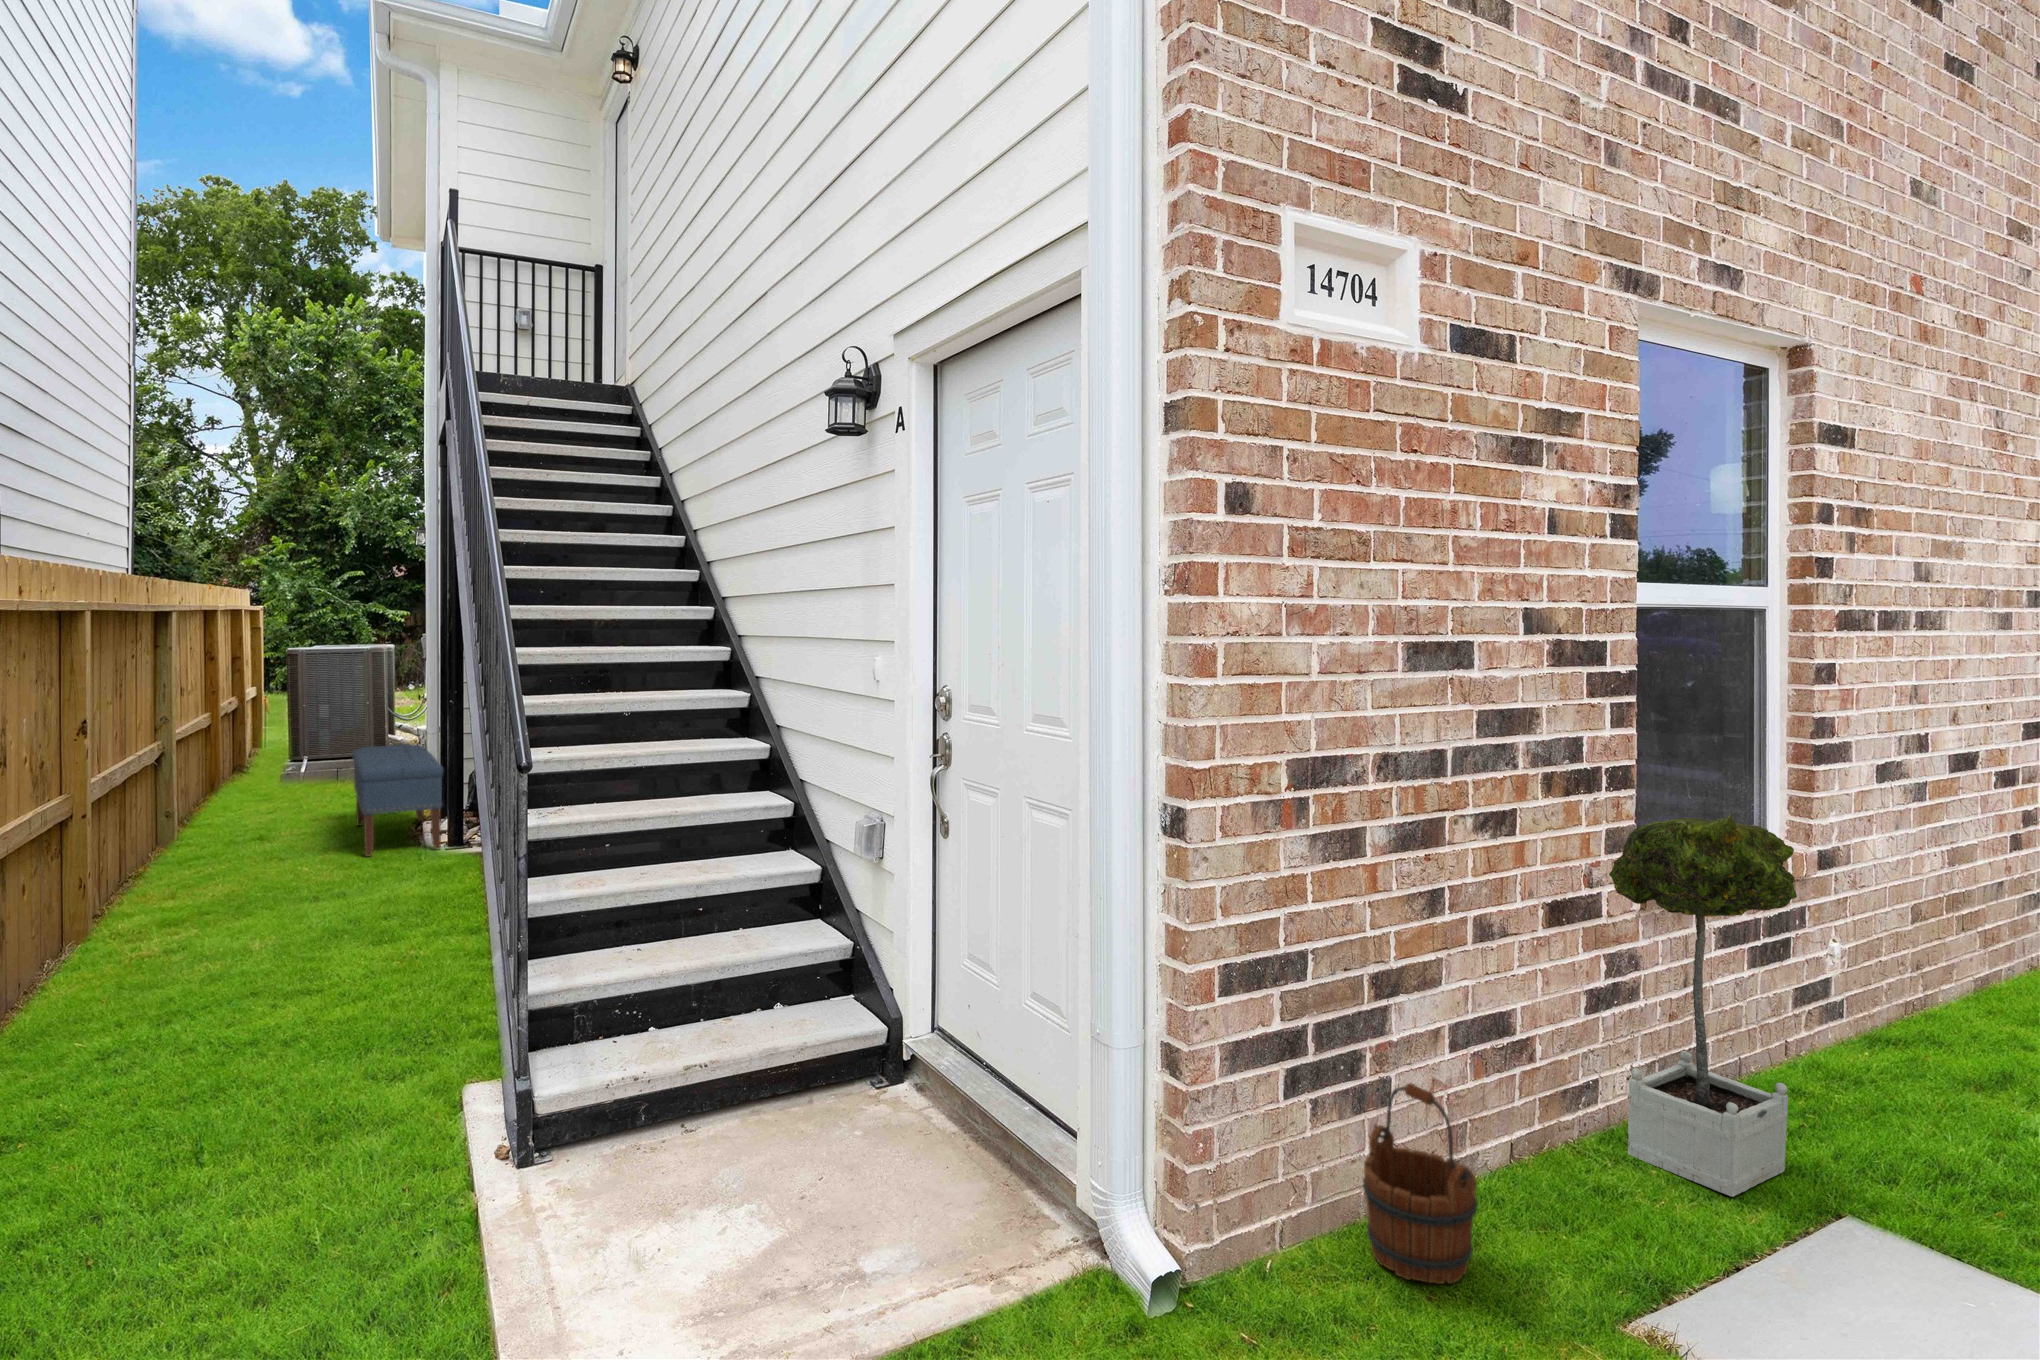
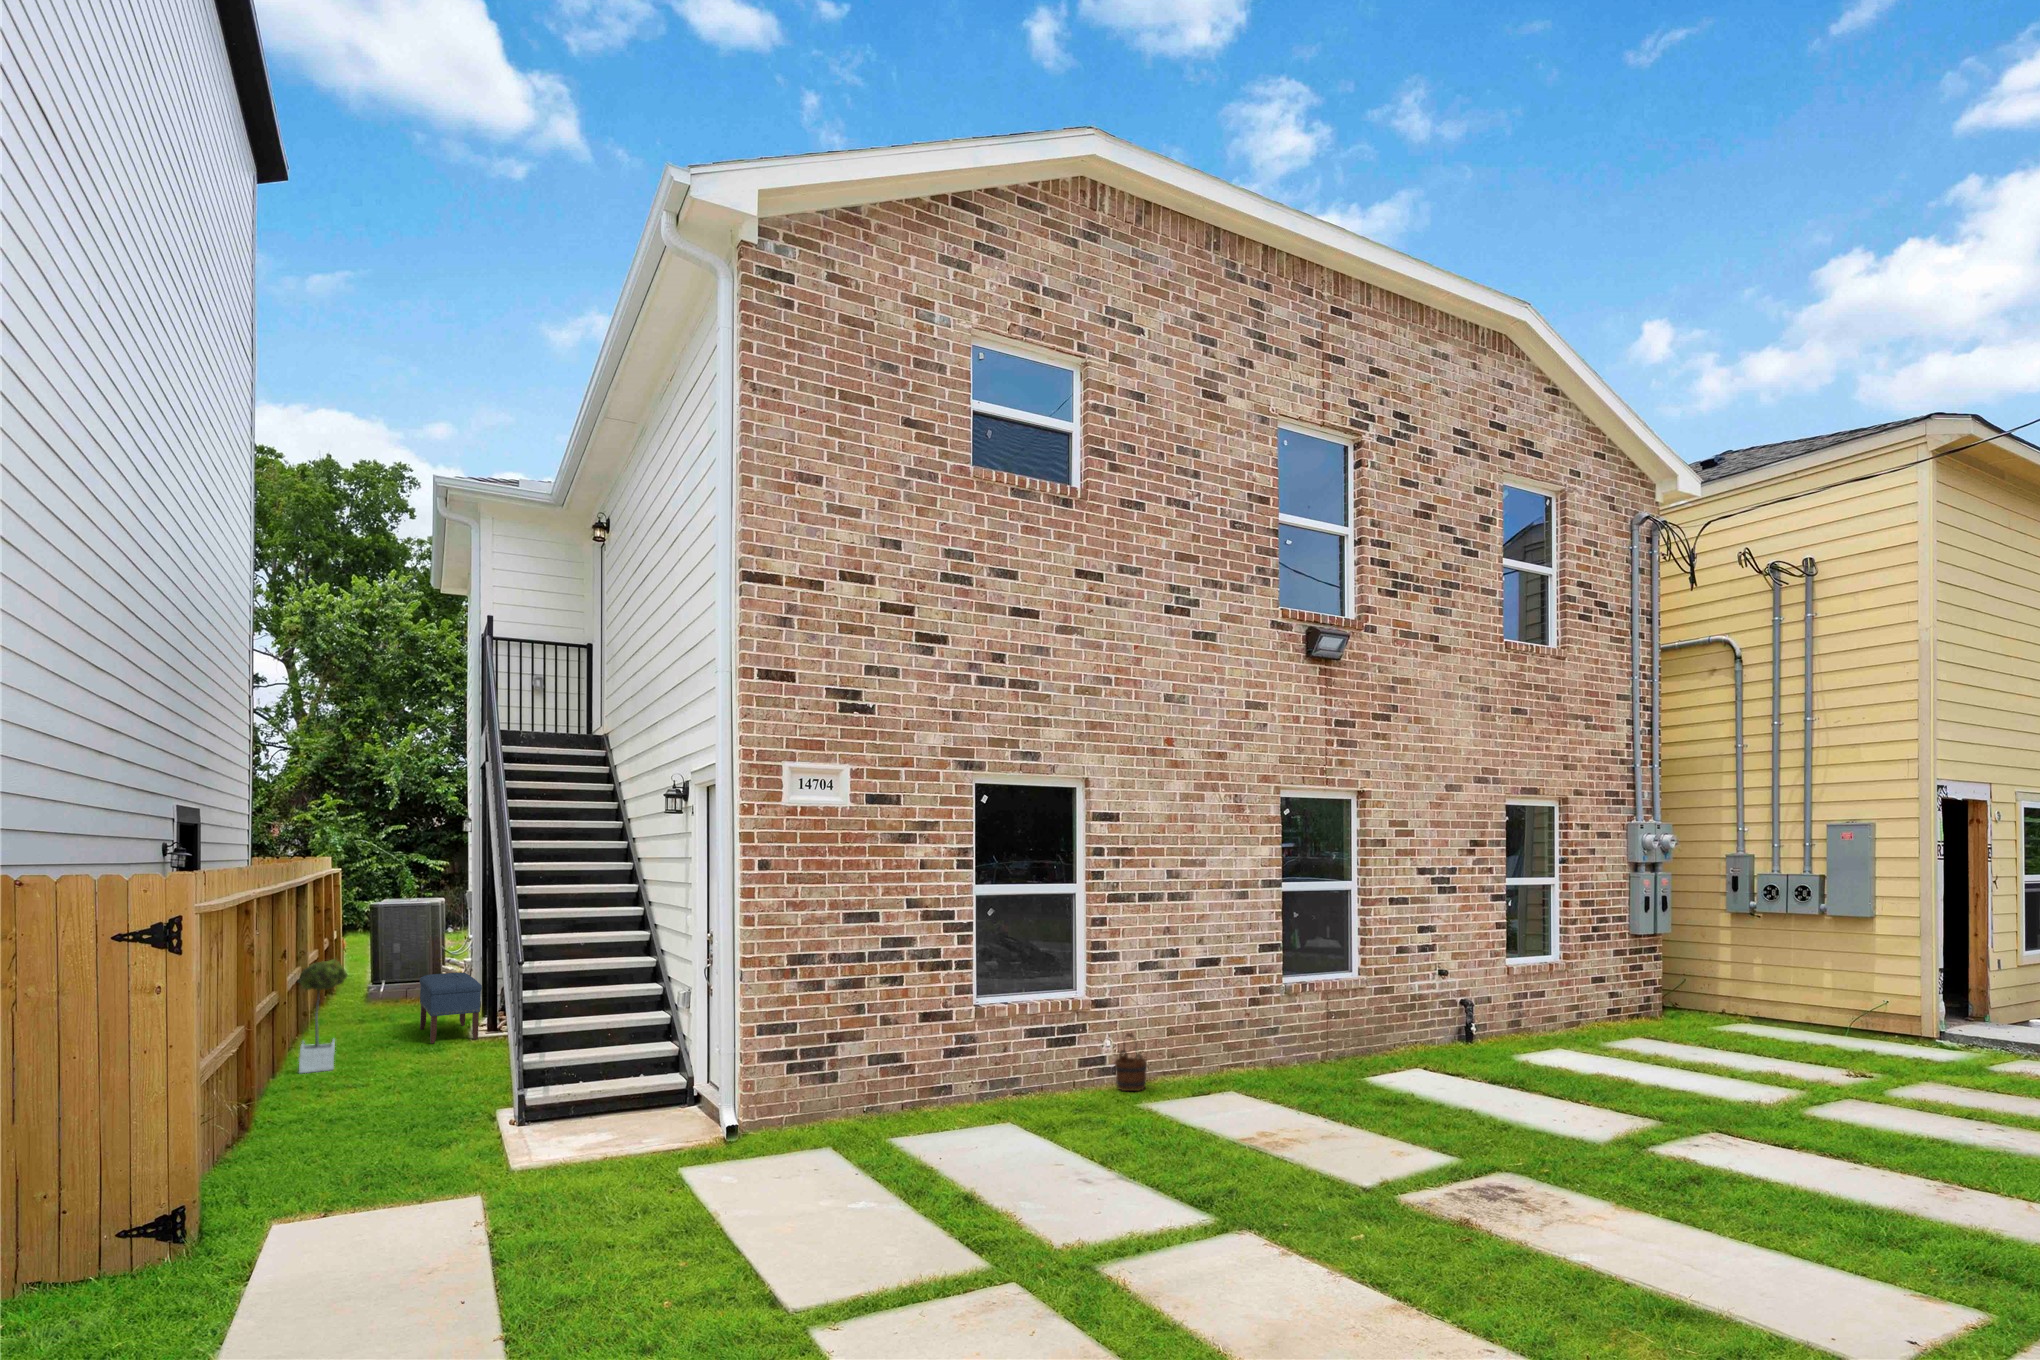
potted tree: present [1609,815,1797,1197] -> present [297,959,348,1073]
wooden bucket: present [1363,1083,1477,1284] -> present [1115,1033,1147,1091]

